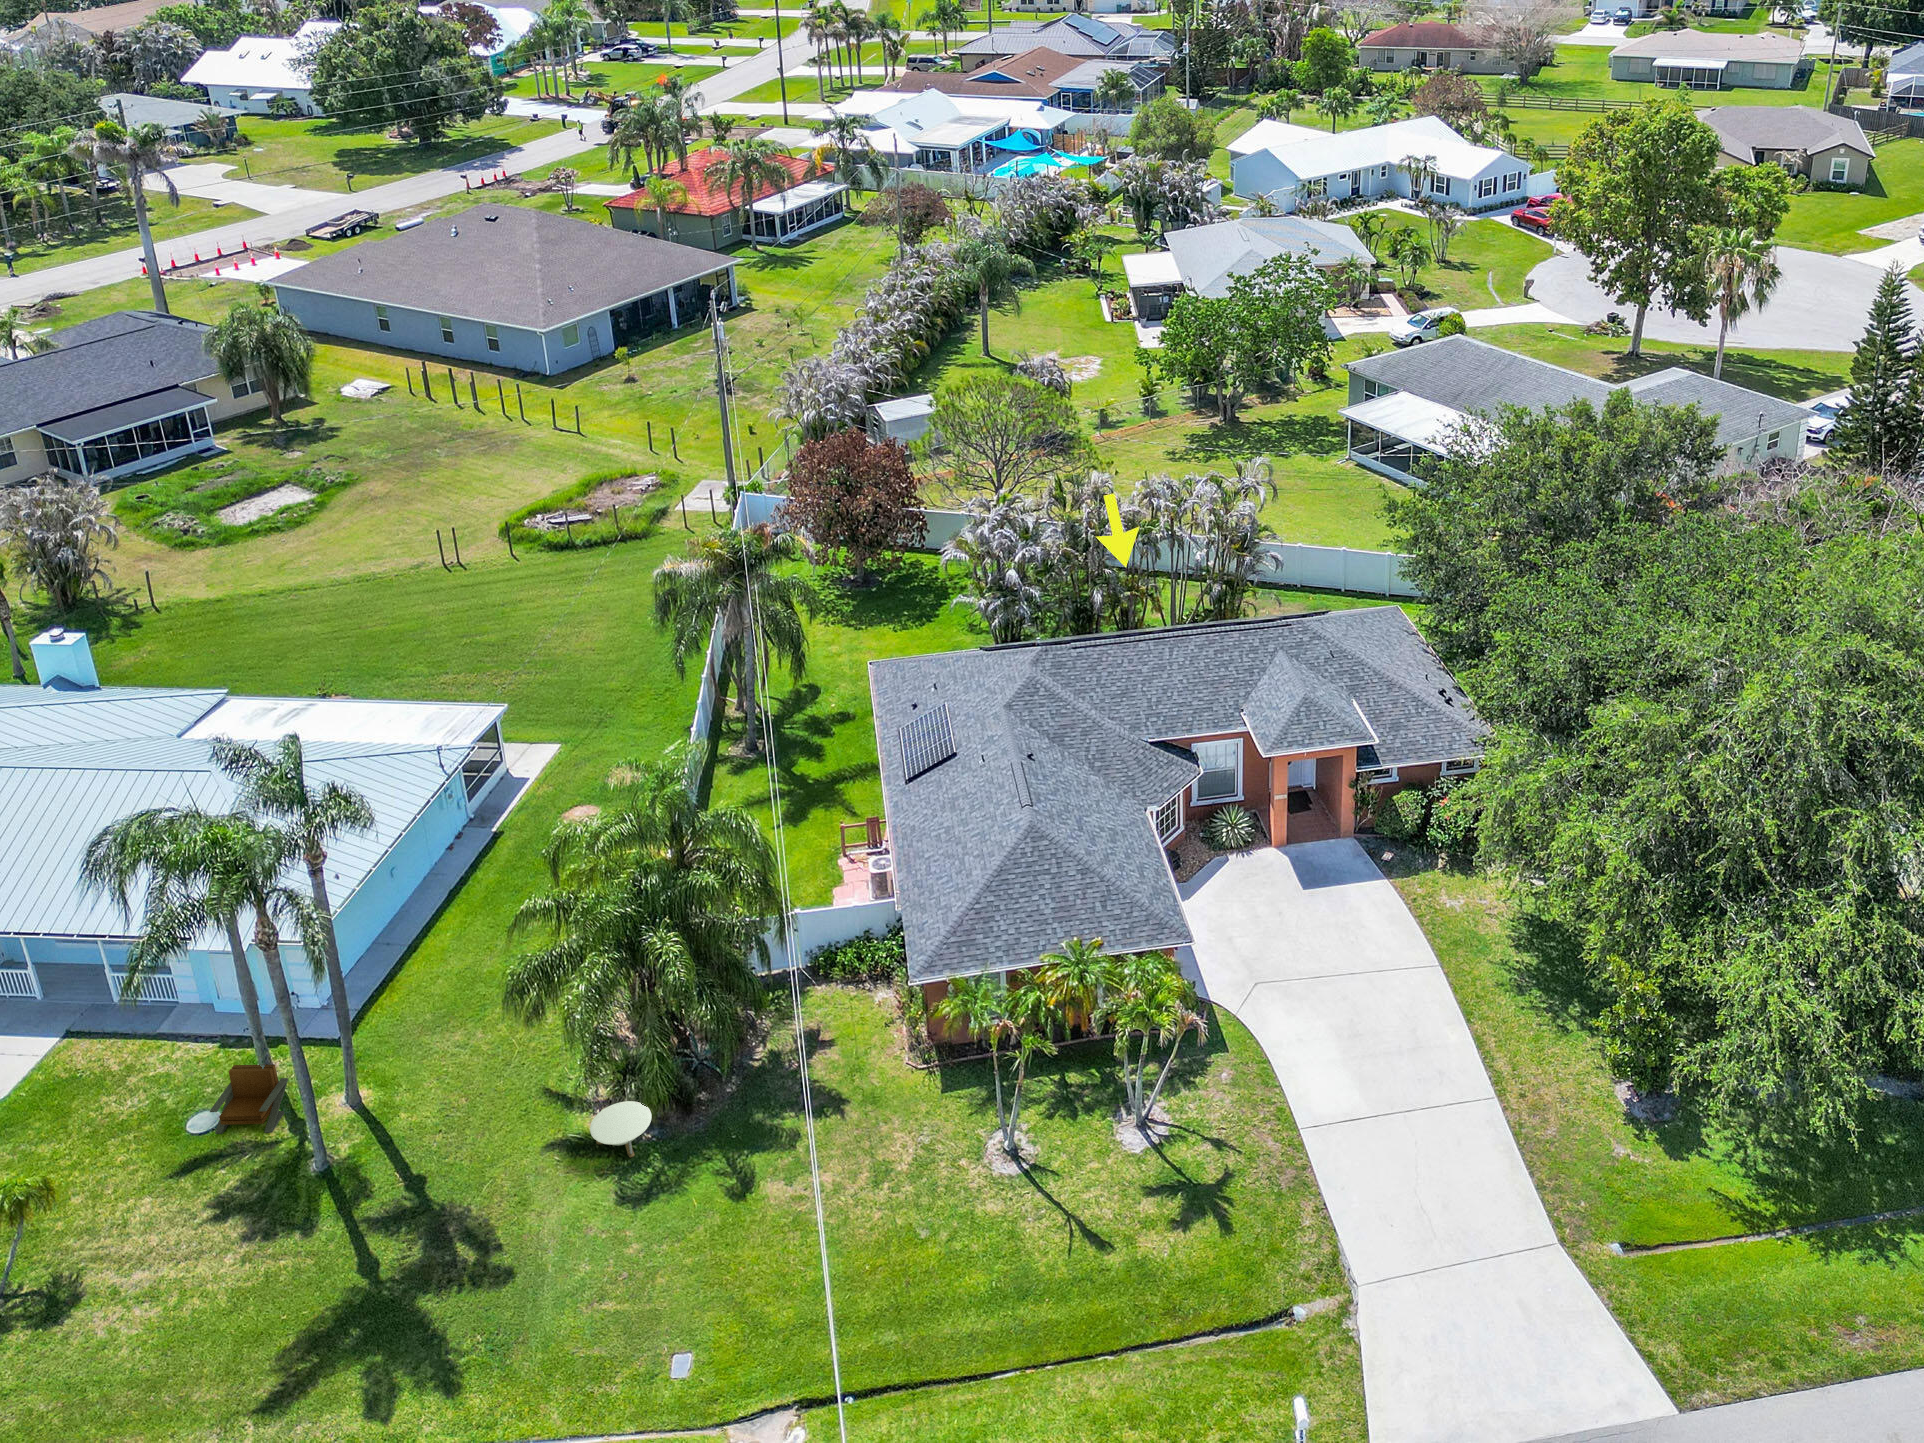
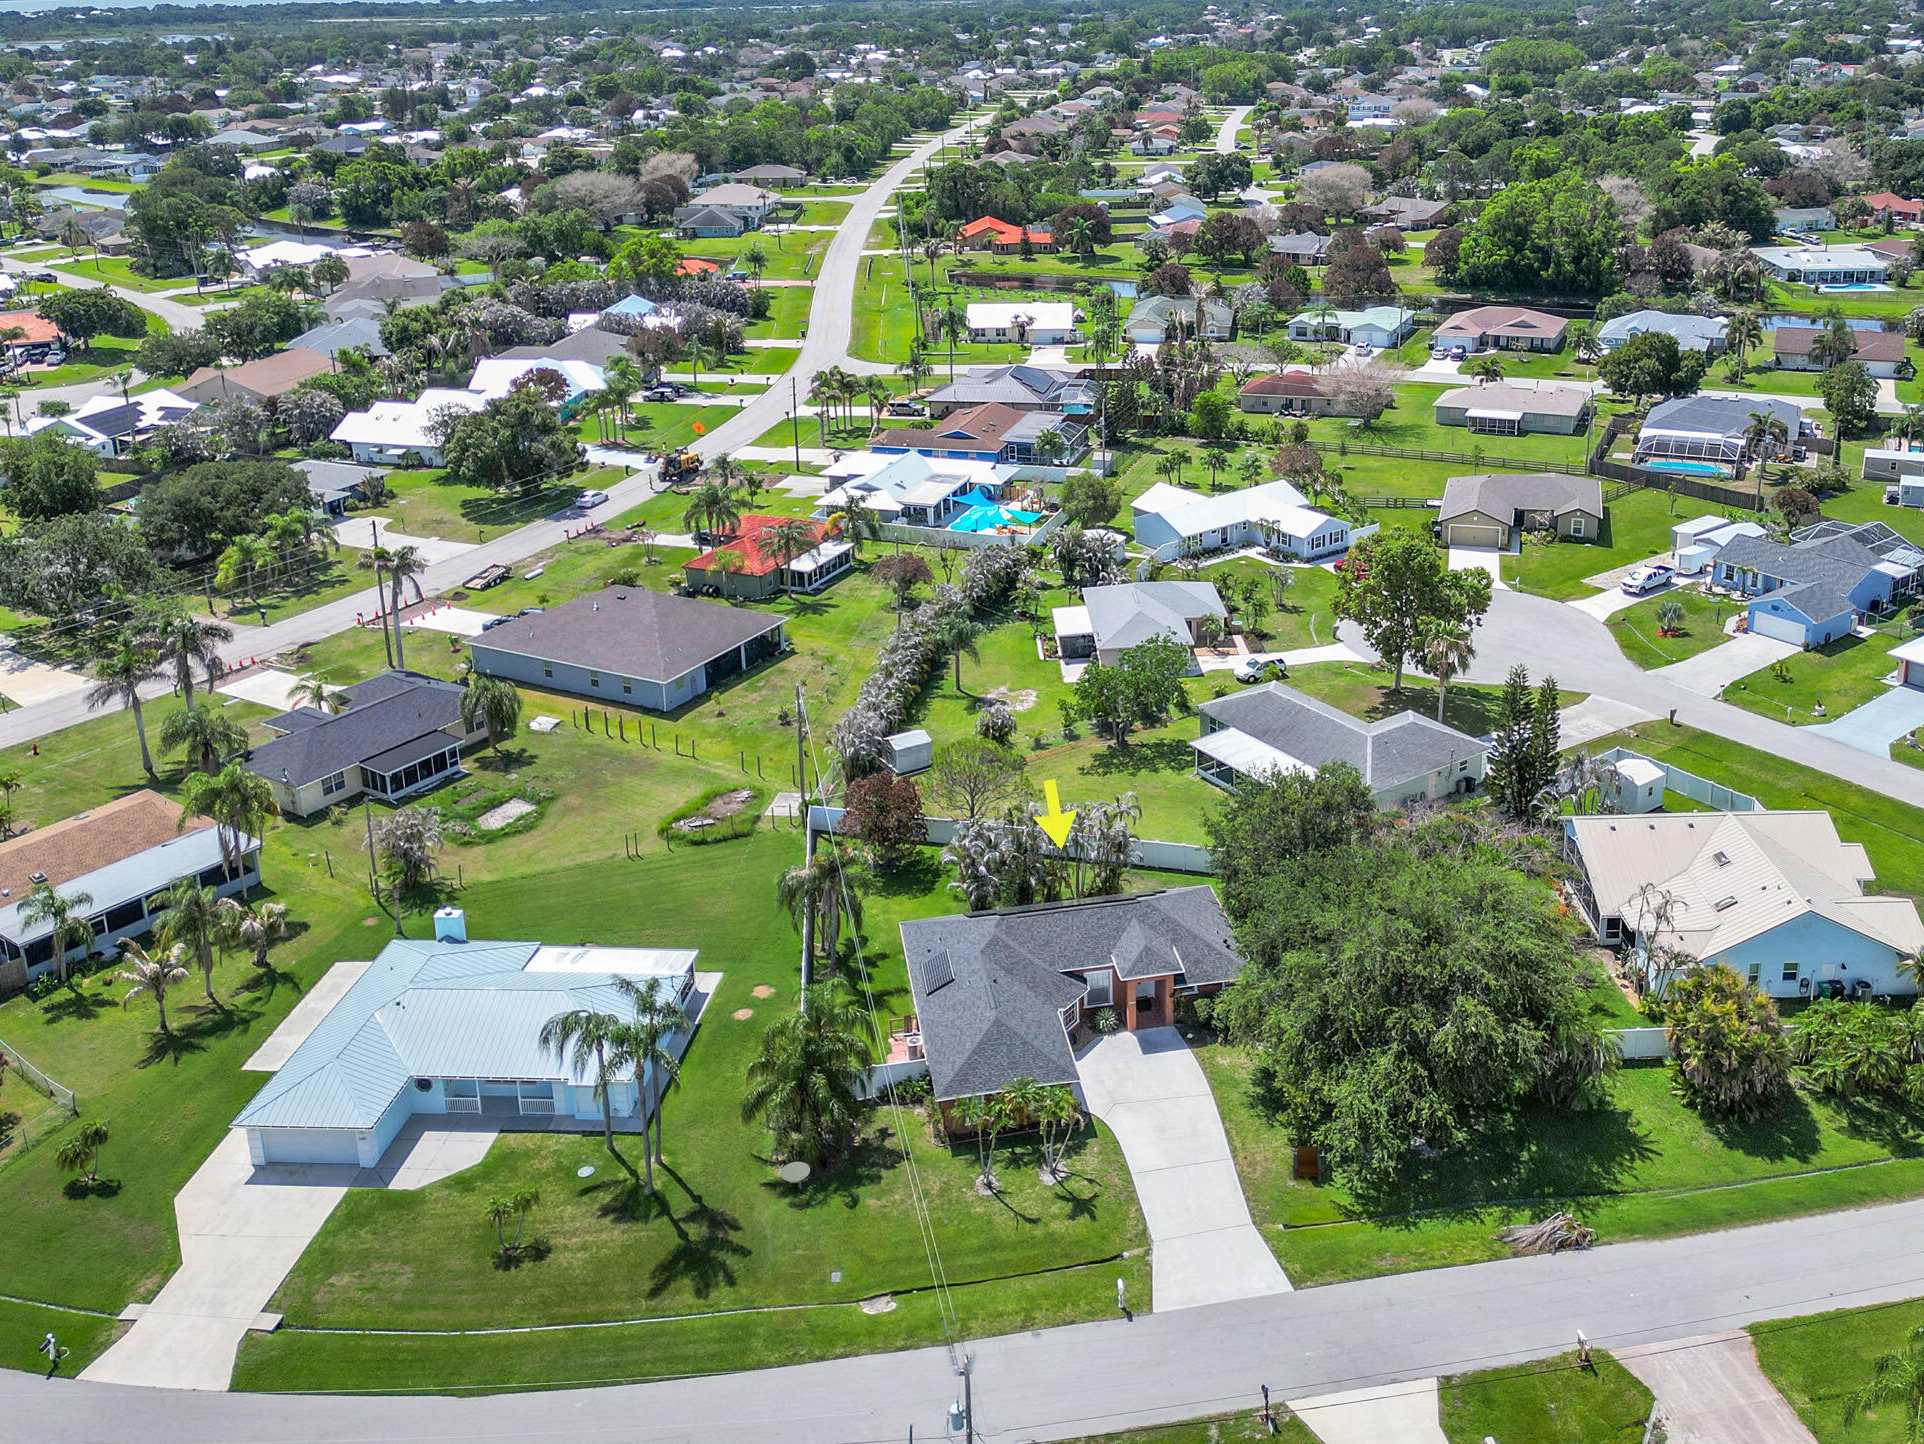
lounge chair: present [209,1064,288,1134] -> present [1293,1146,1322,1181]

